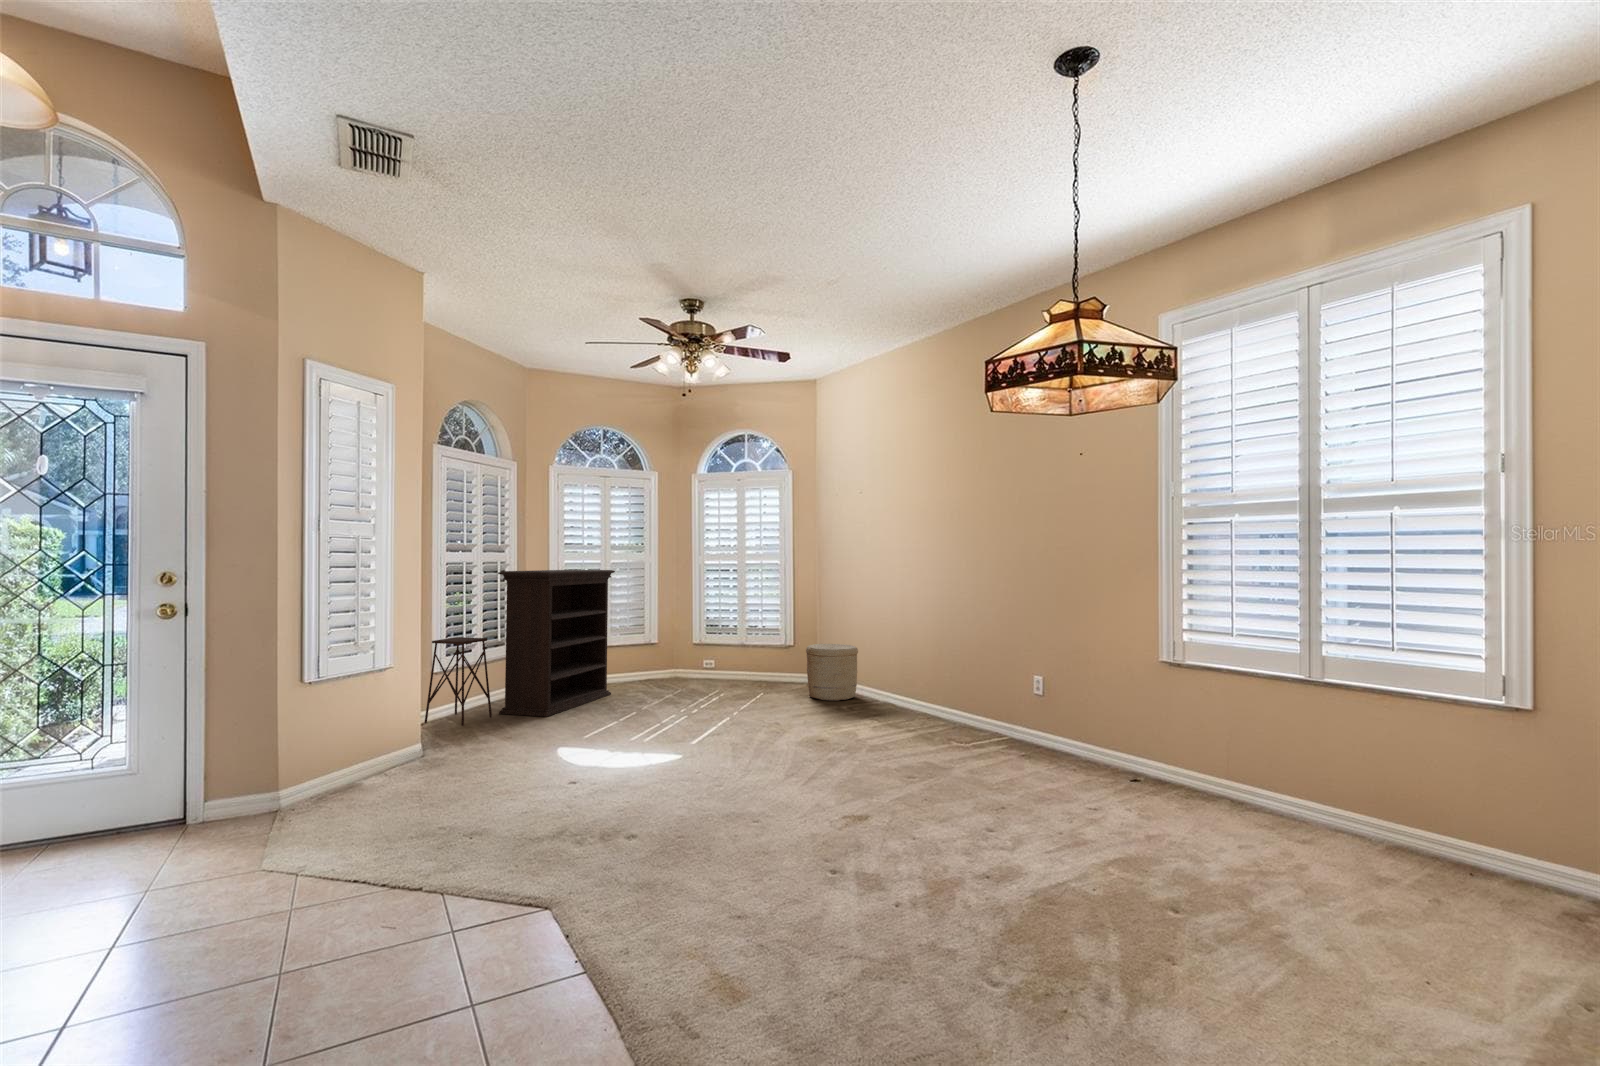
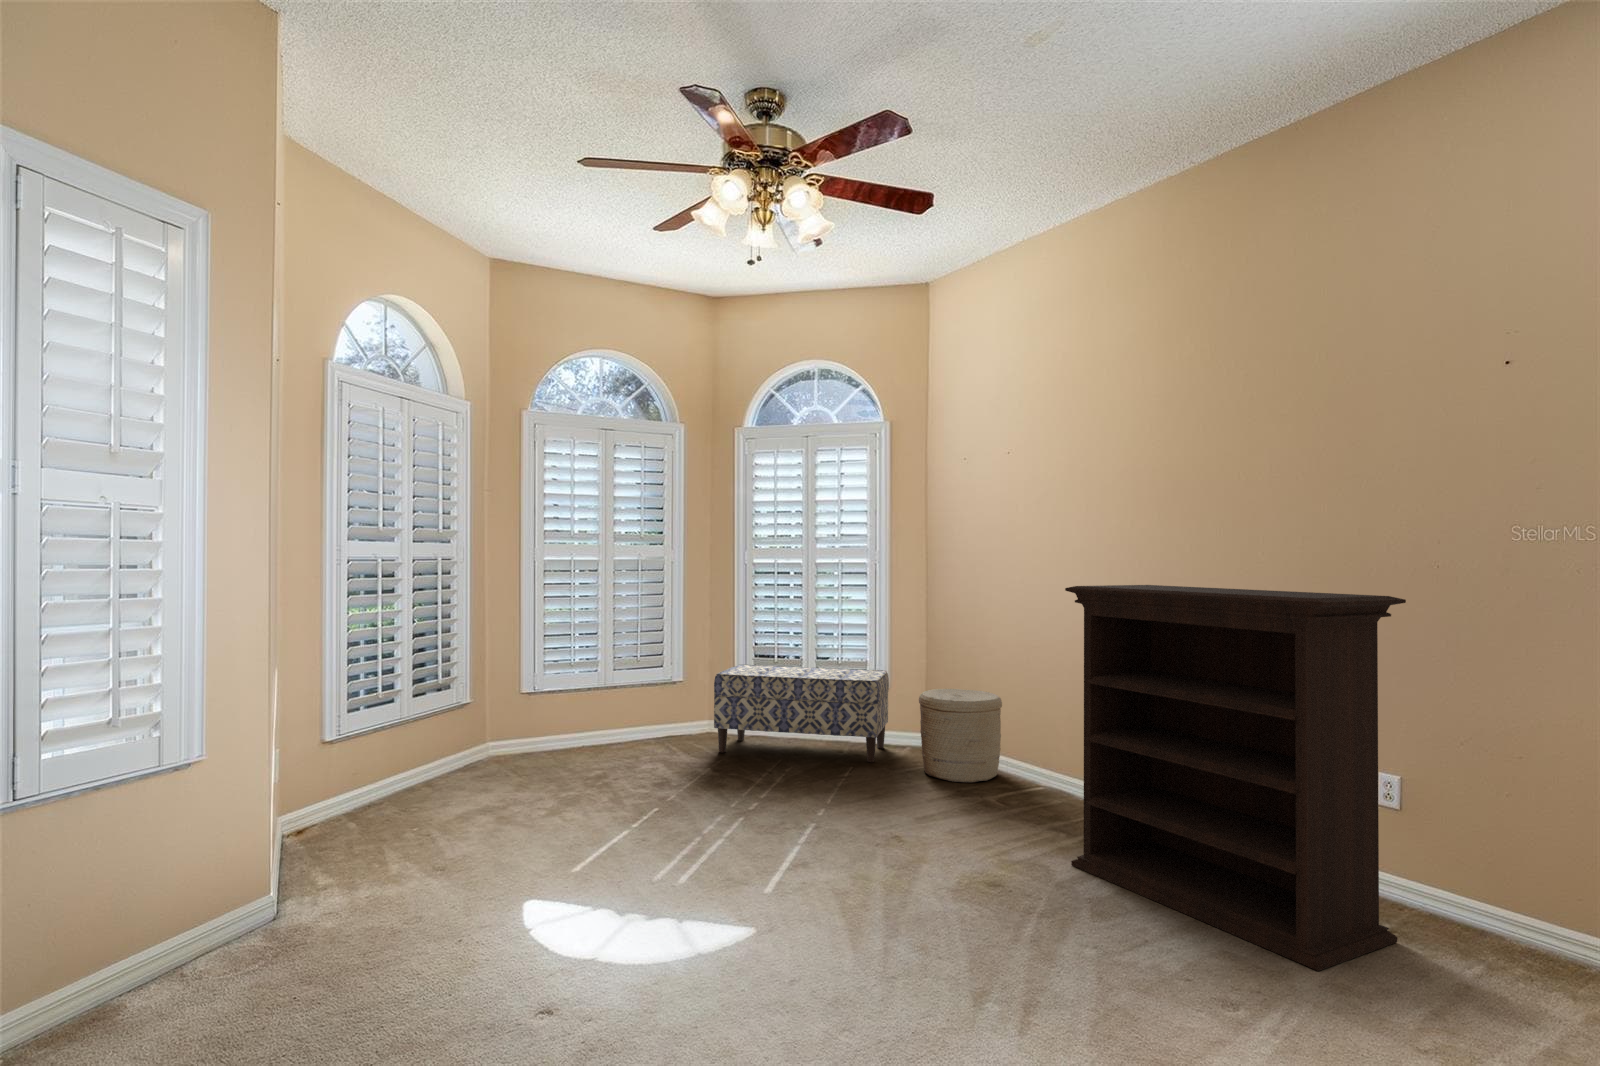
bookshelf: present [498,570,615,717] -> present [1065,585,1406,971]
bench: none [677,632,793,692] -> present [714,665,889,762]
side table: present [424,637,492,726] -> none [310,682,423,834]

